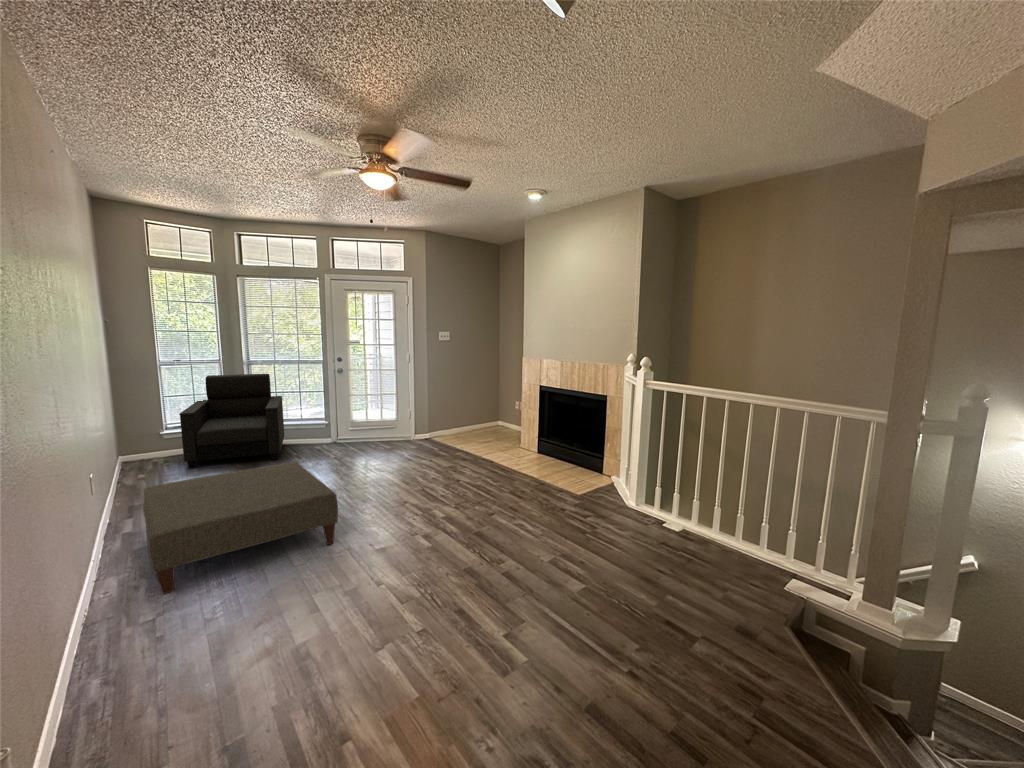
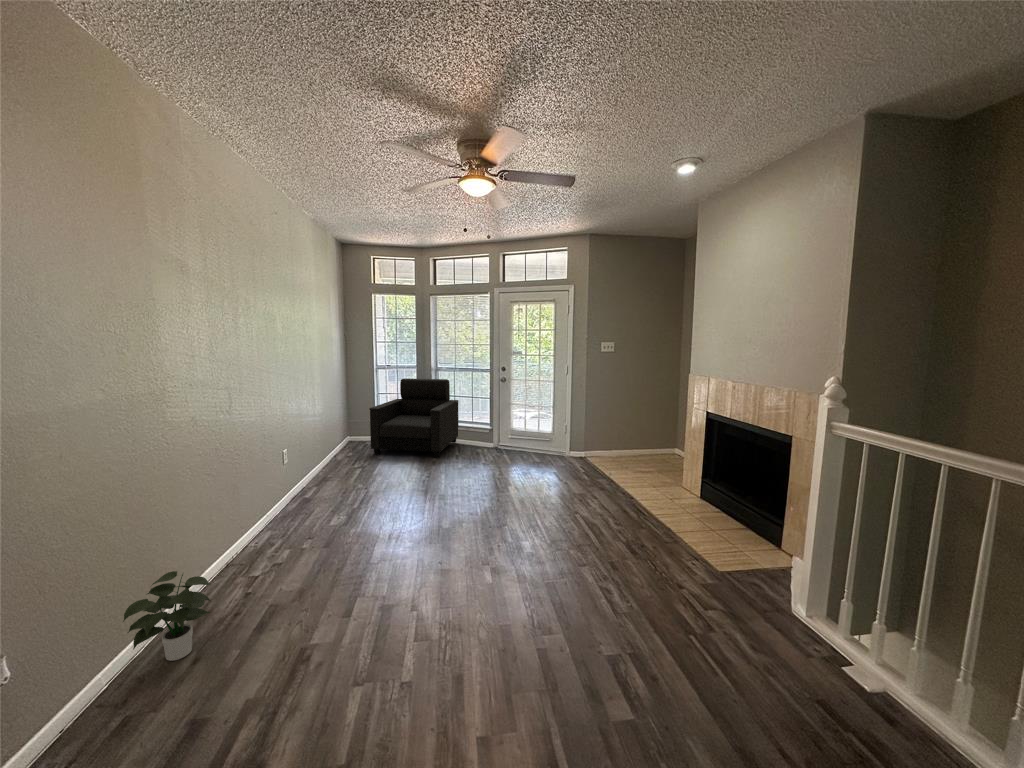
ottoman: present [143,462,338,594] -> none [240,463,417,565]
potted plant: none [133,591,212,682] -> present [123,571,211,661]

